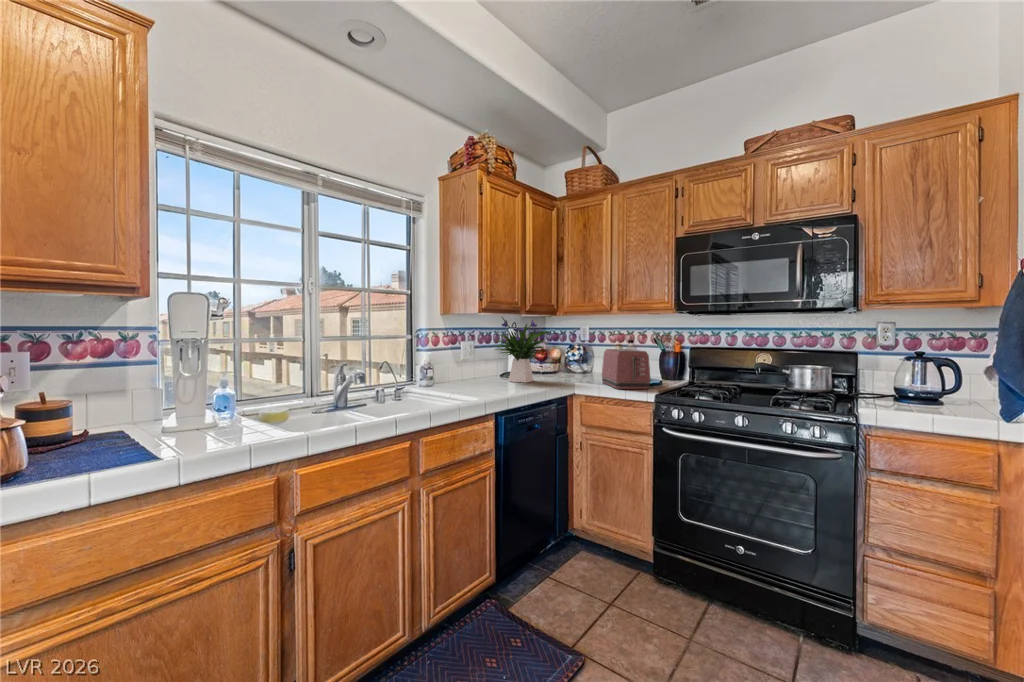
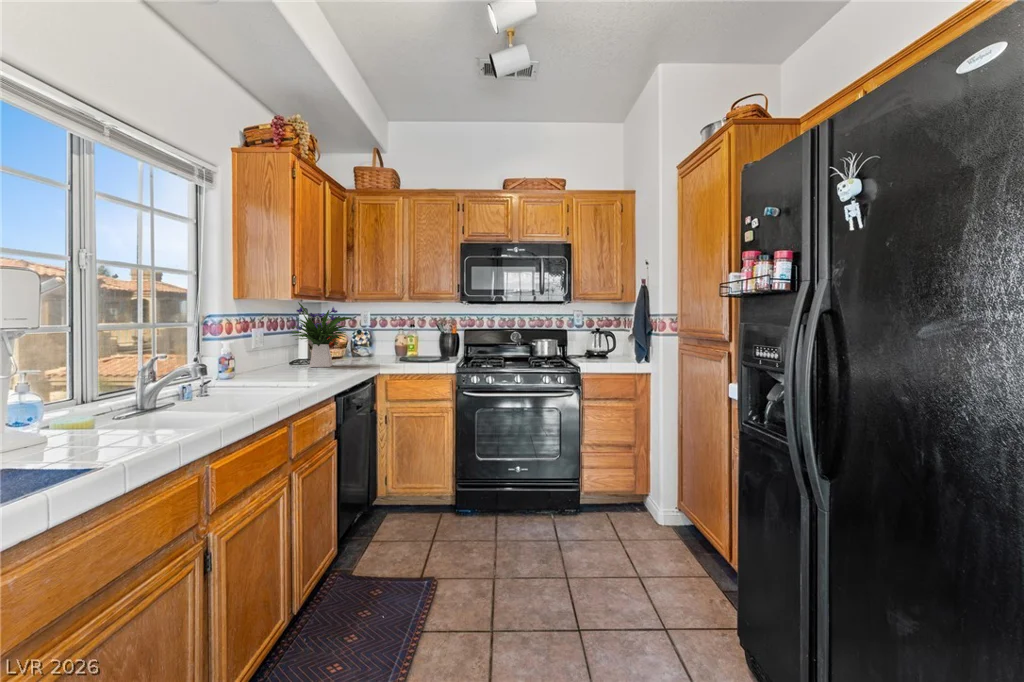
toaster: present [602,349,651,389] -> none [397,332,445,365]

